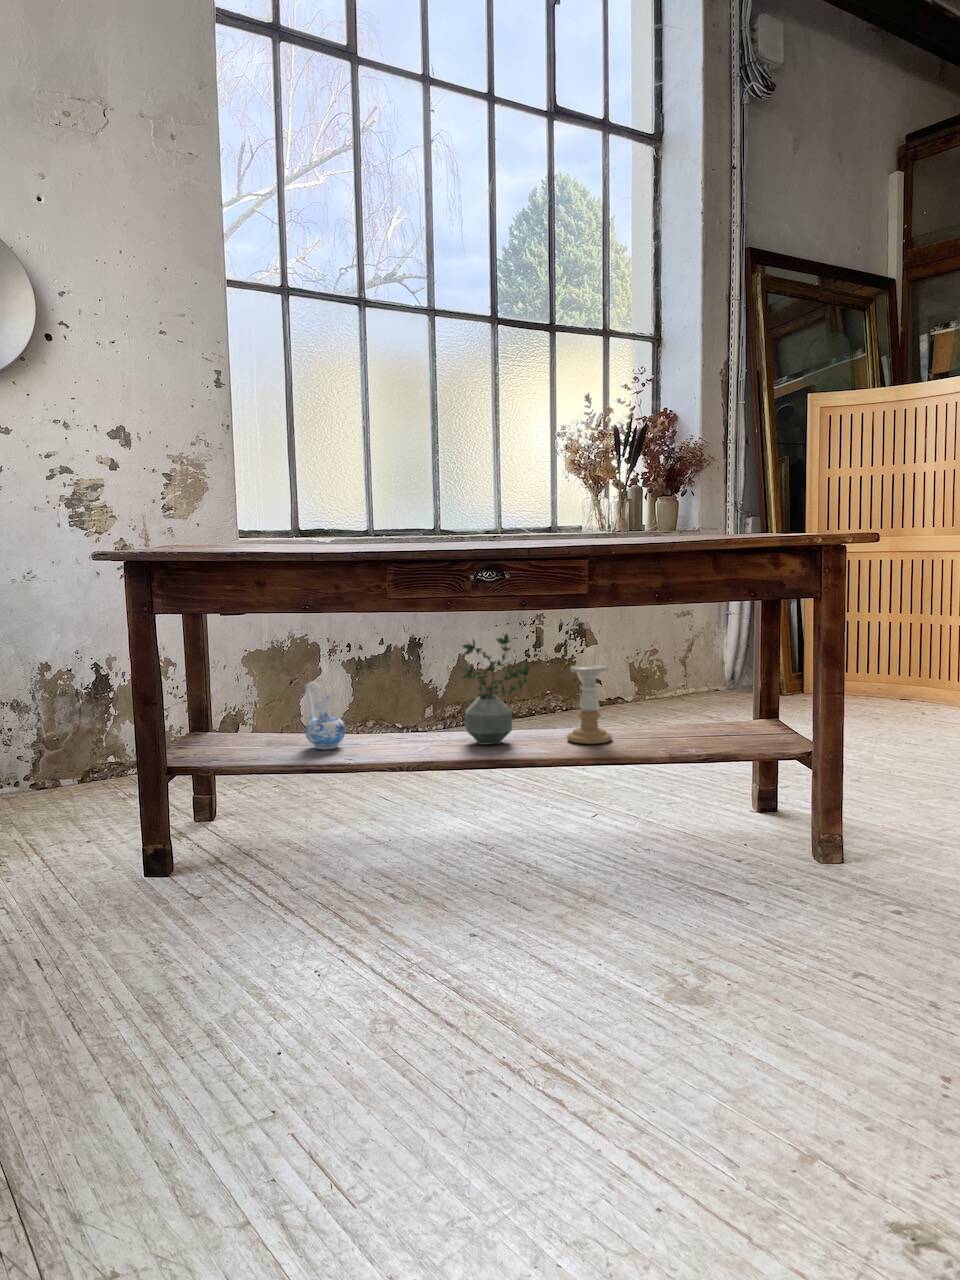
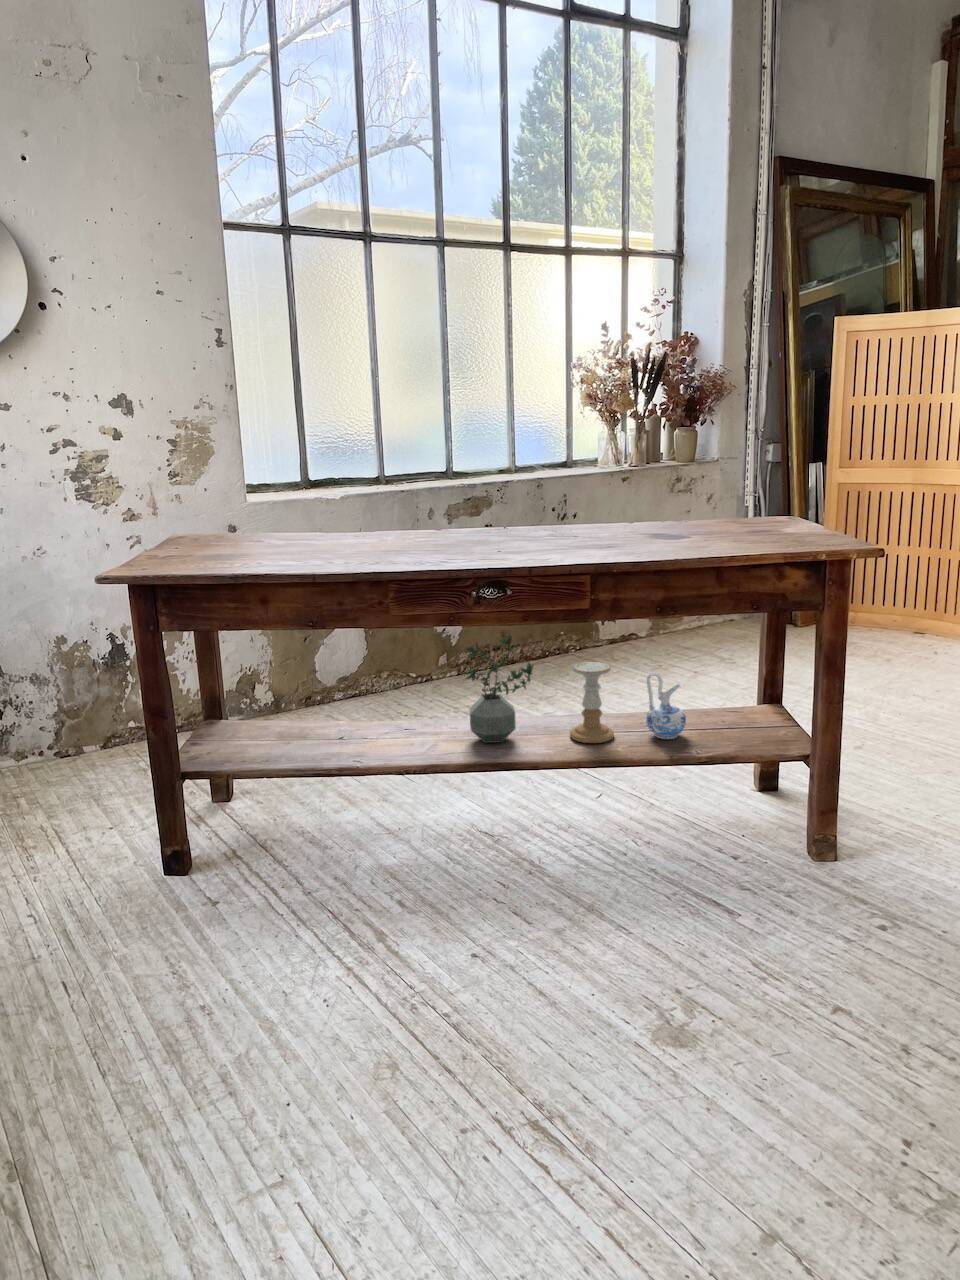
ceramic pitcher: present [305,682,345,749] -> present [646,673,686,739]

